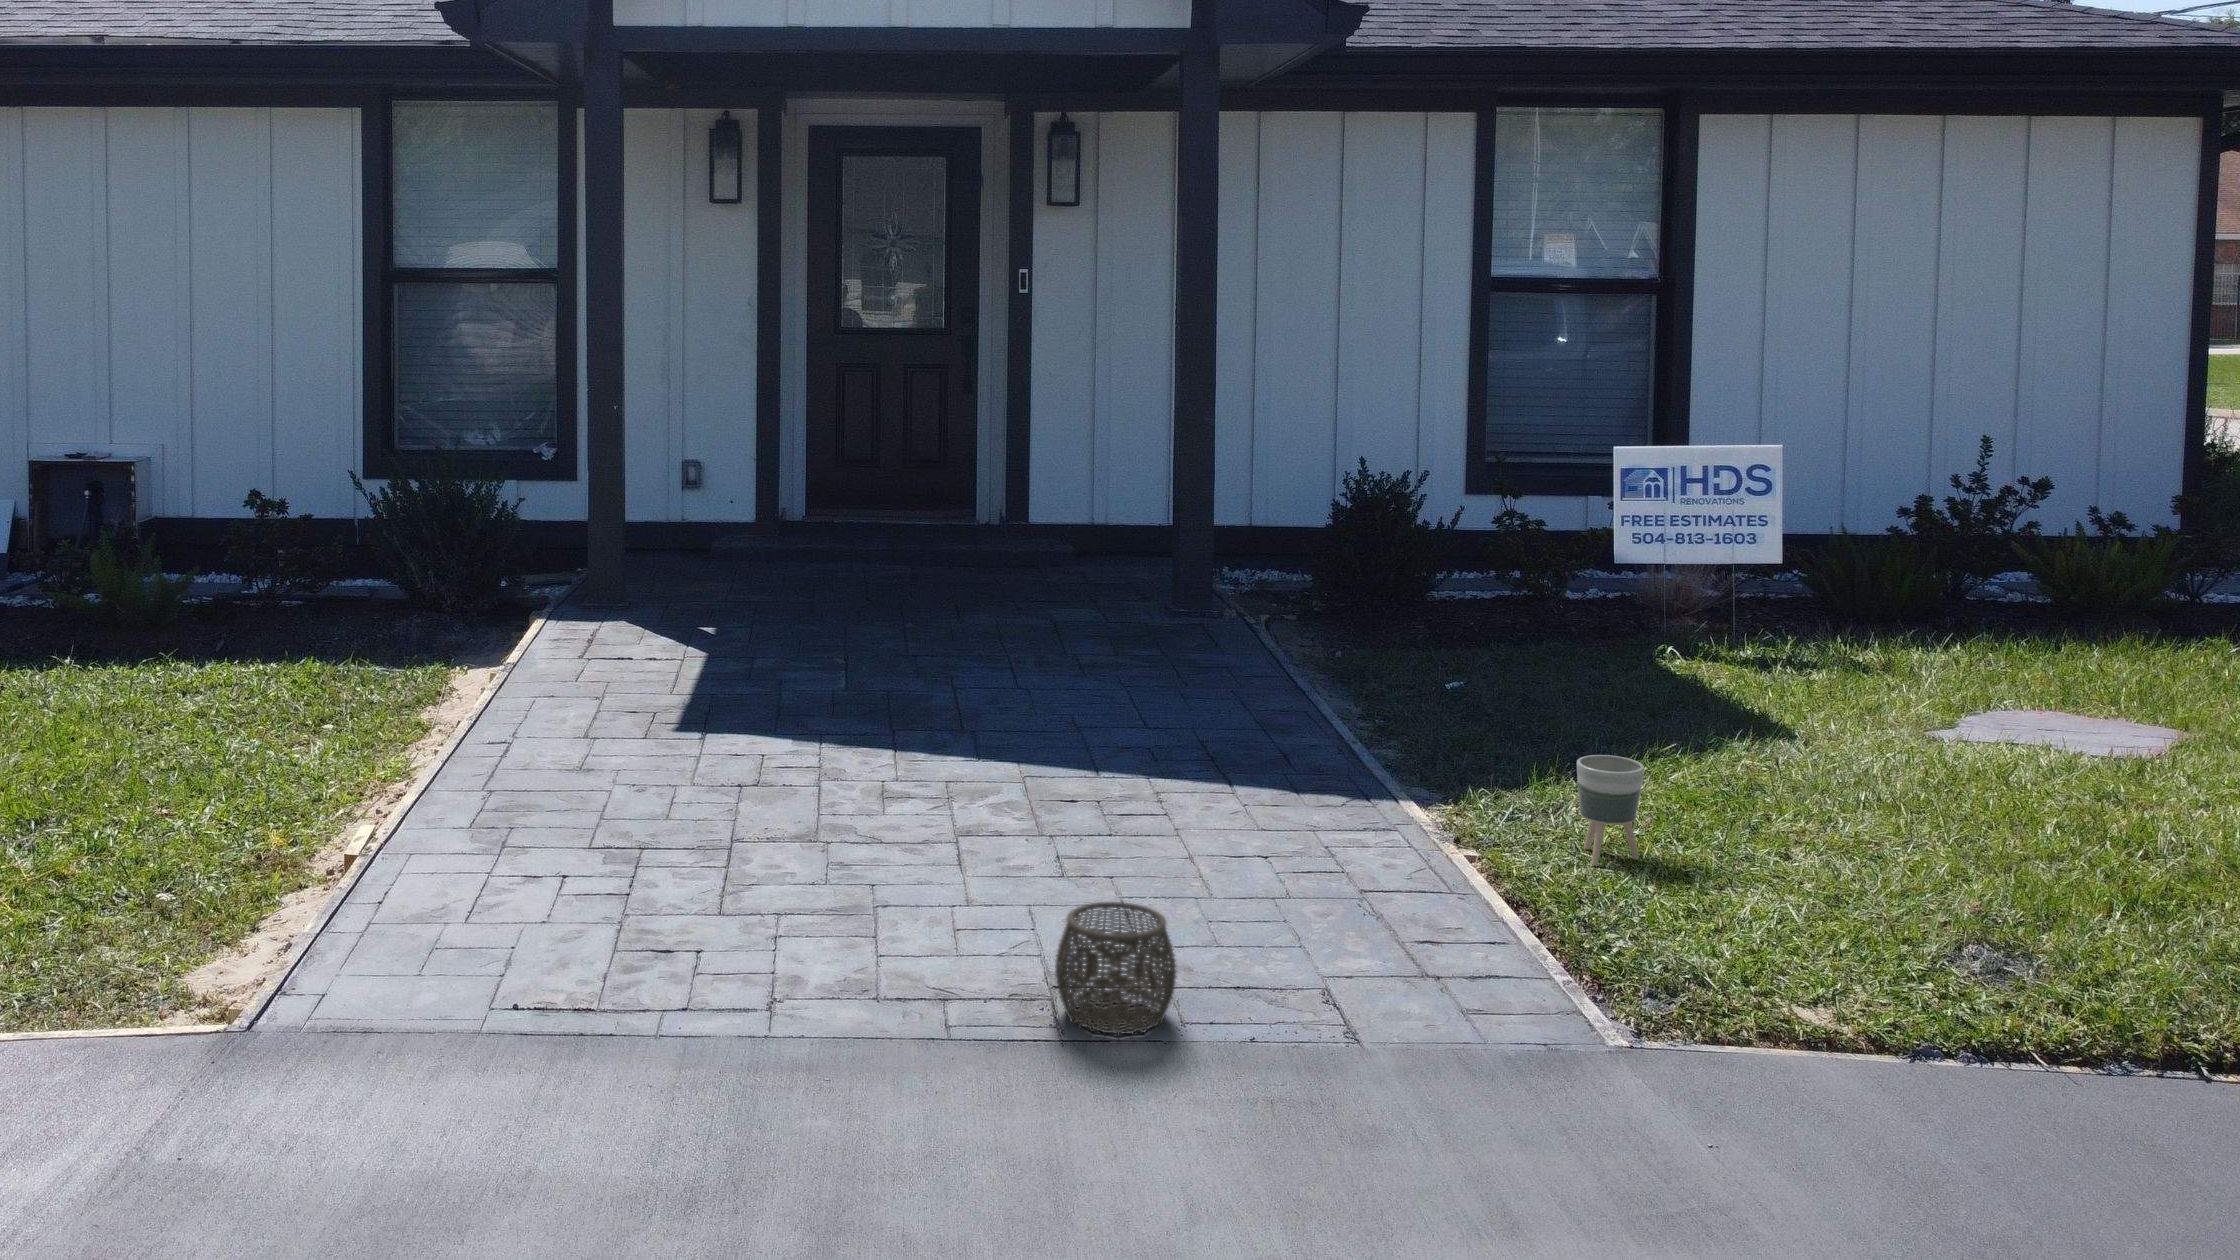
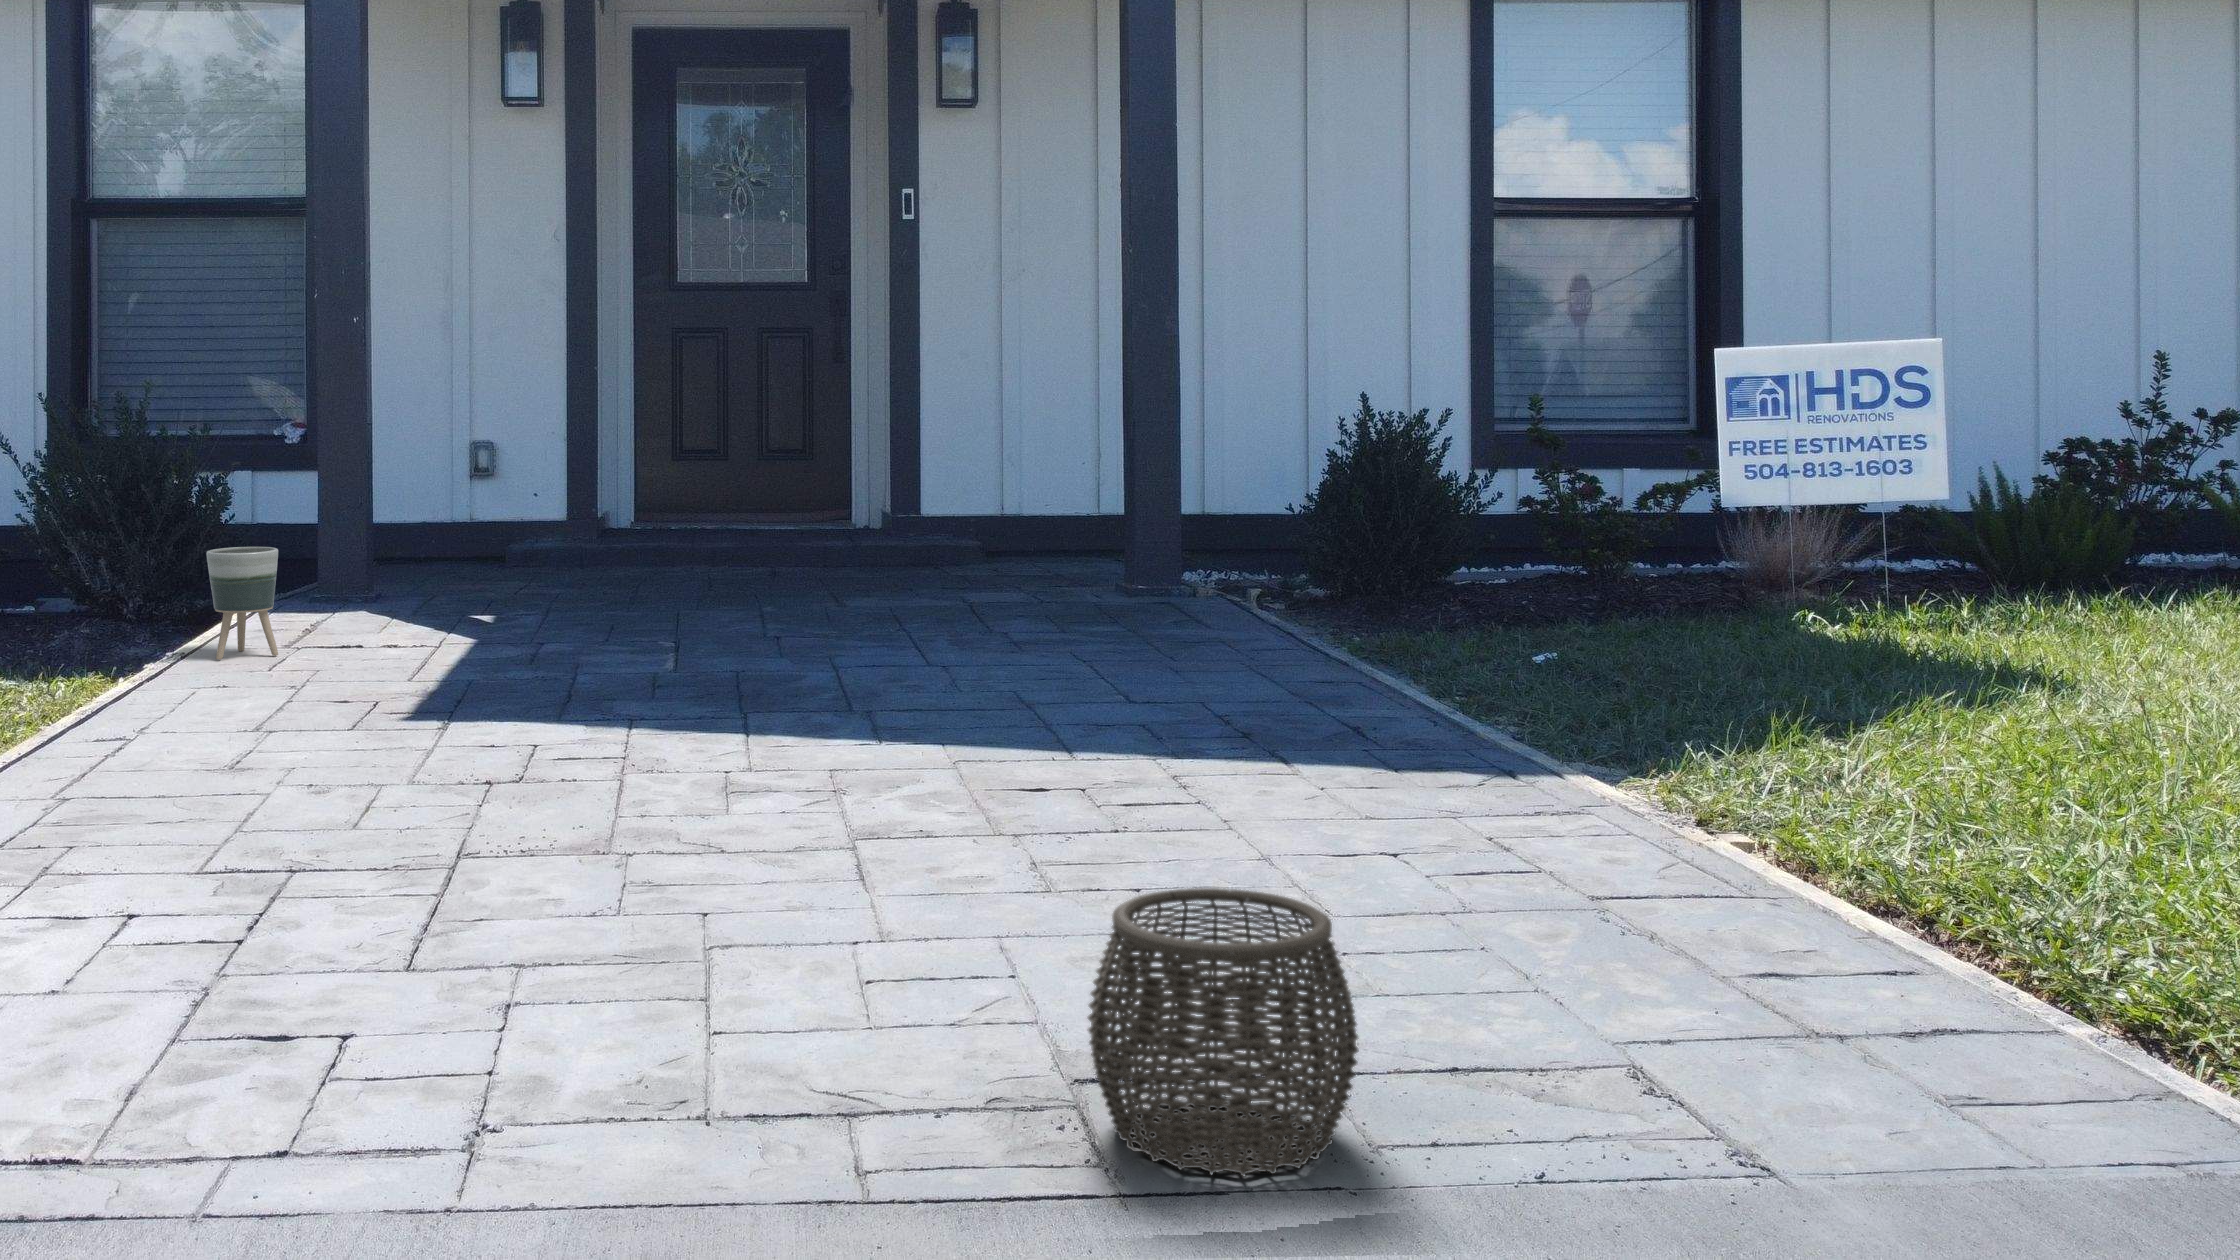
planter: present [1577,755,1645,865] -> present [206,547,278,659]

